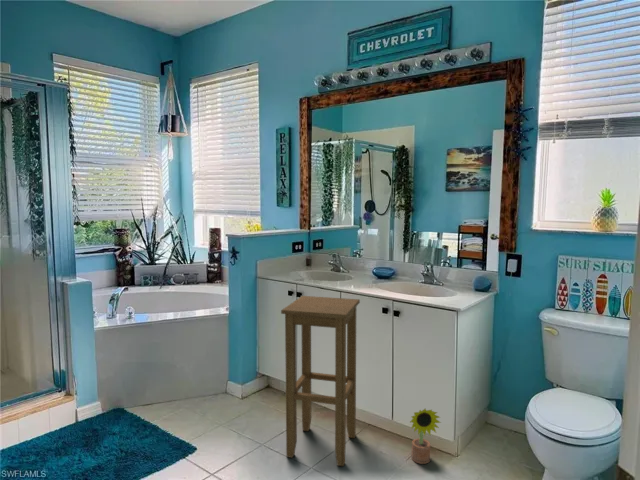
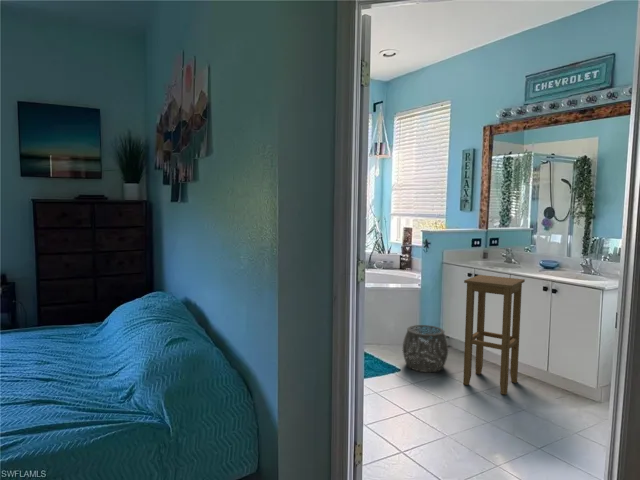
woven basket: none [200,370,265,445] -> present [403,325,448,372]
decorative plant: present [410,409,440,464] -> none [559,360,586,404]

